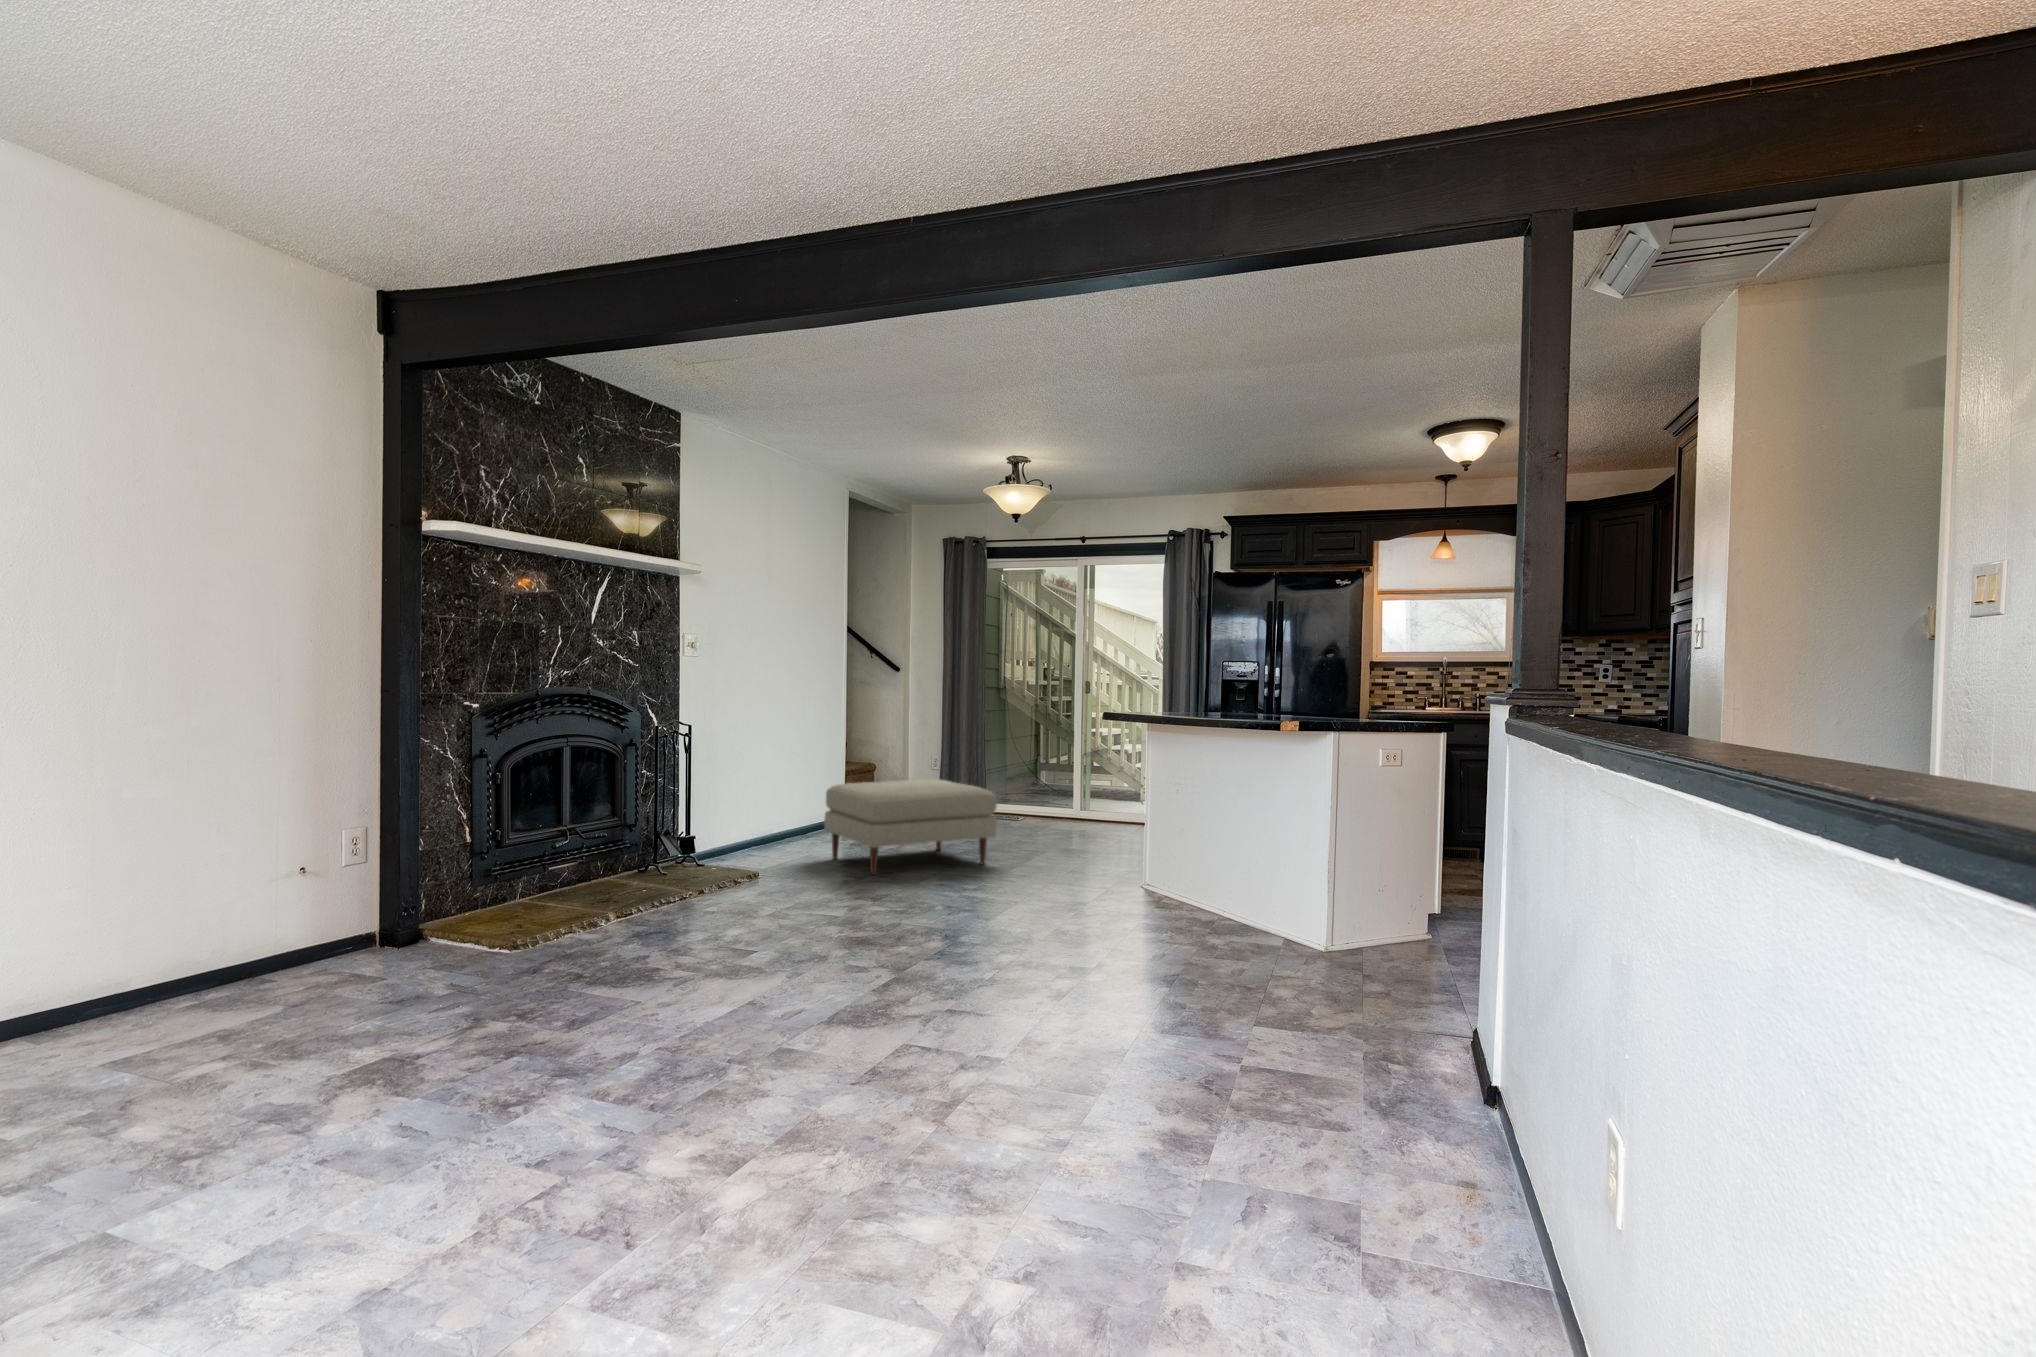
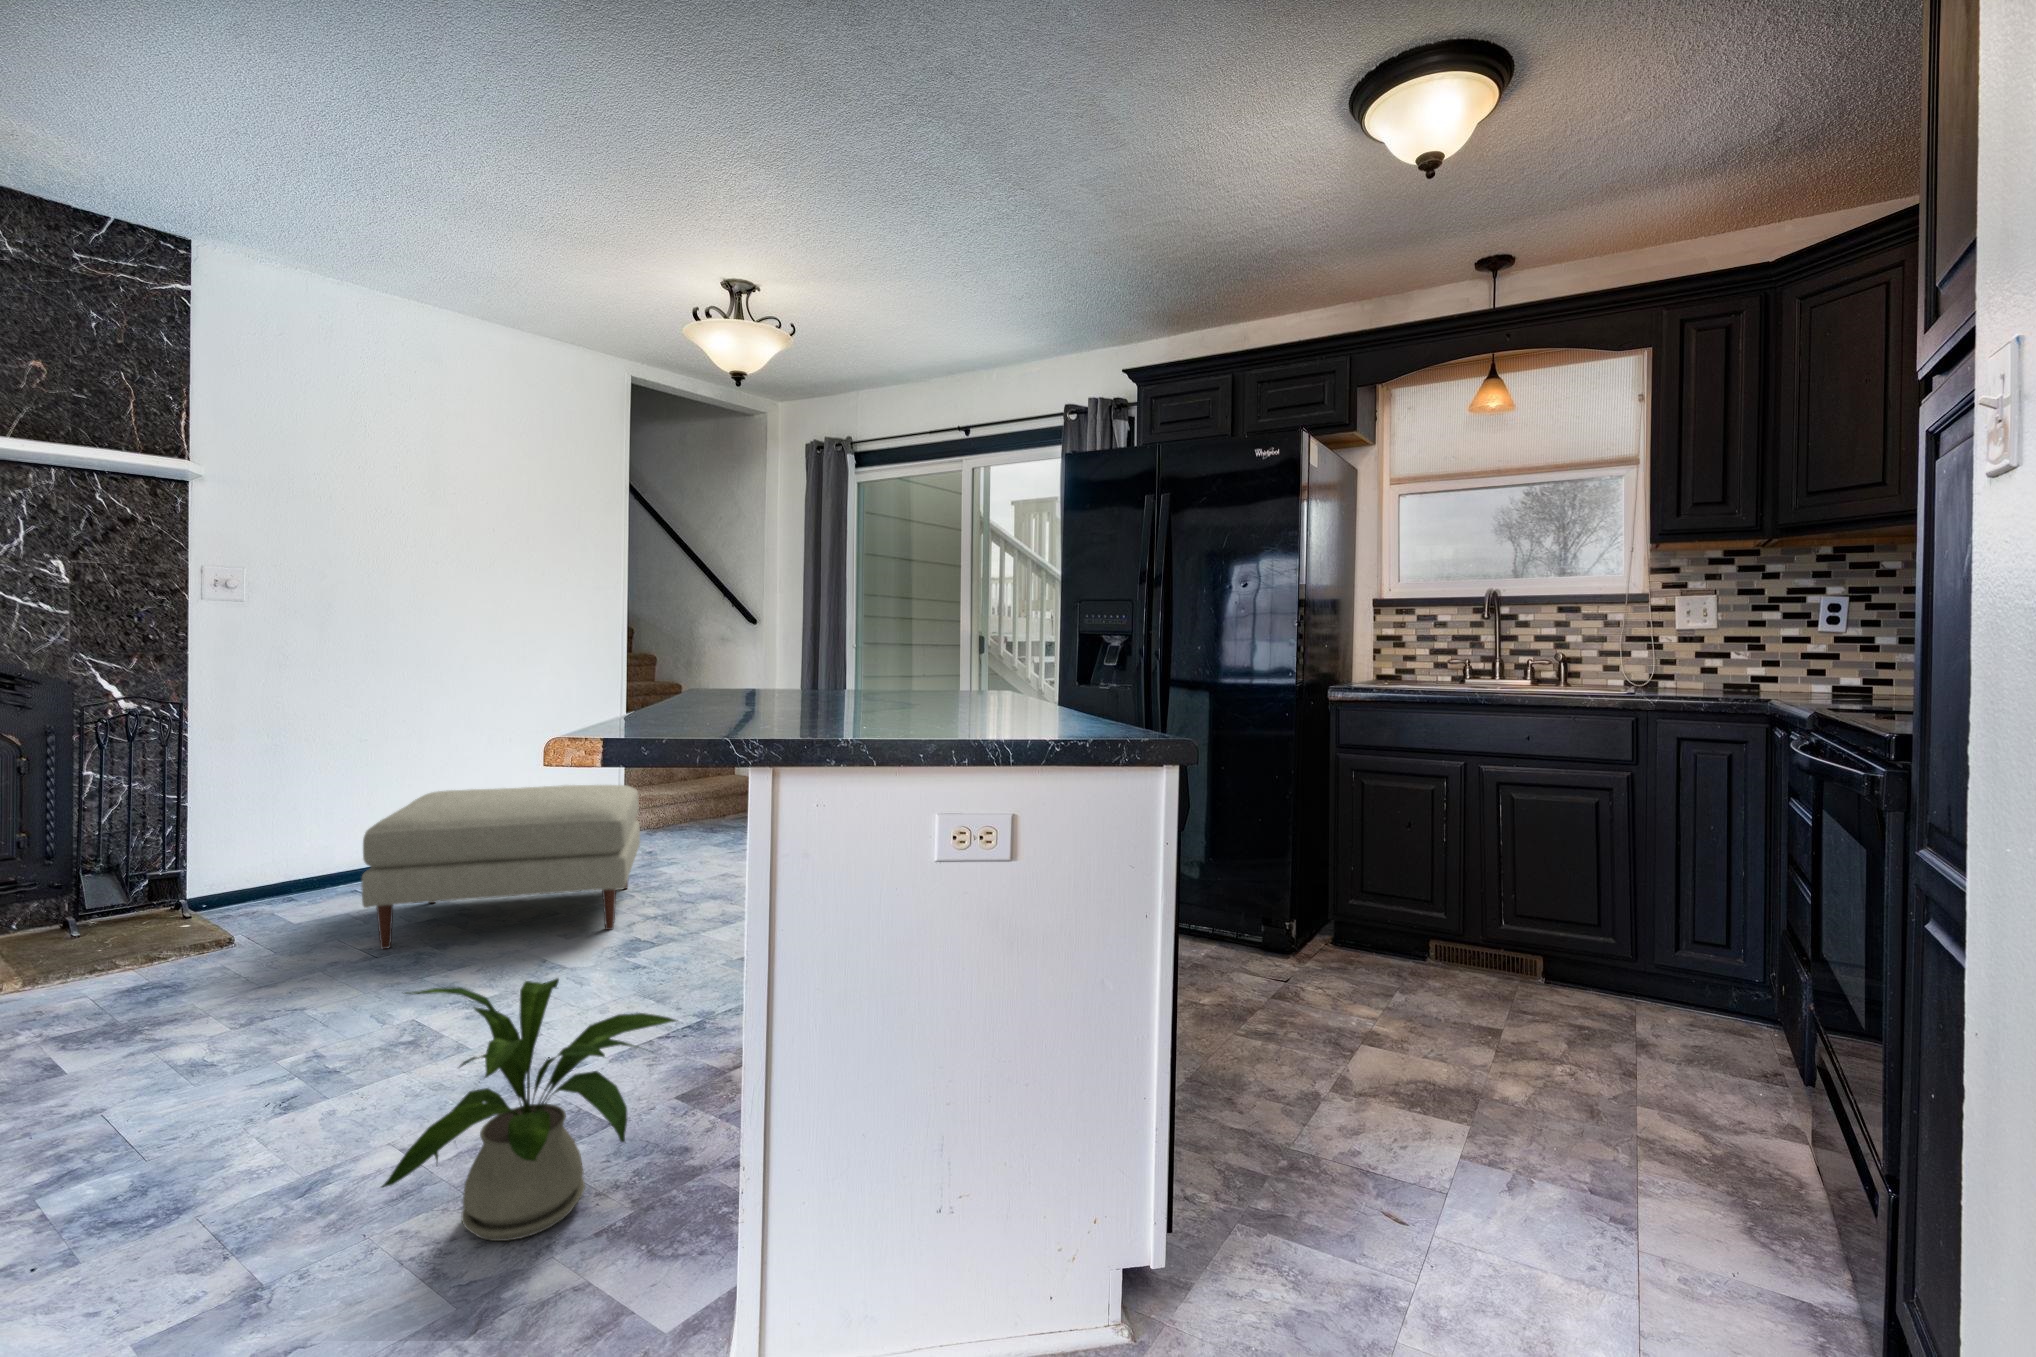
house plant: none [1150,826,1229,929] -> present [382,978,678,1241]

